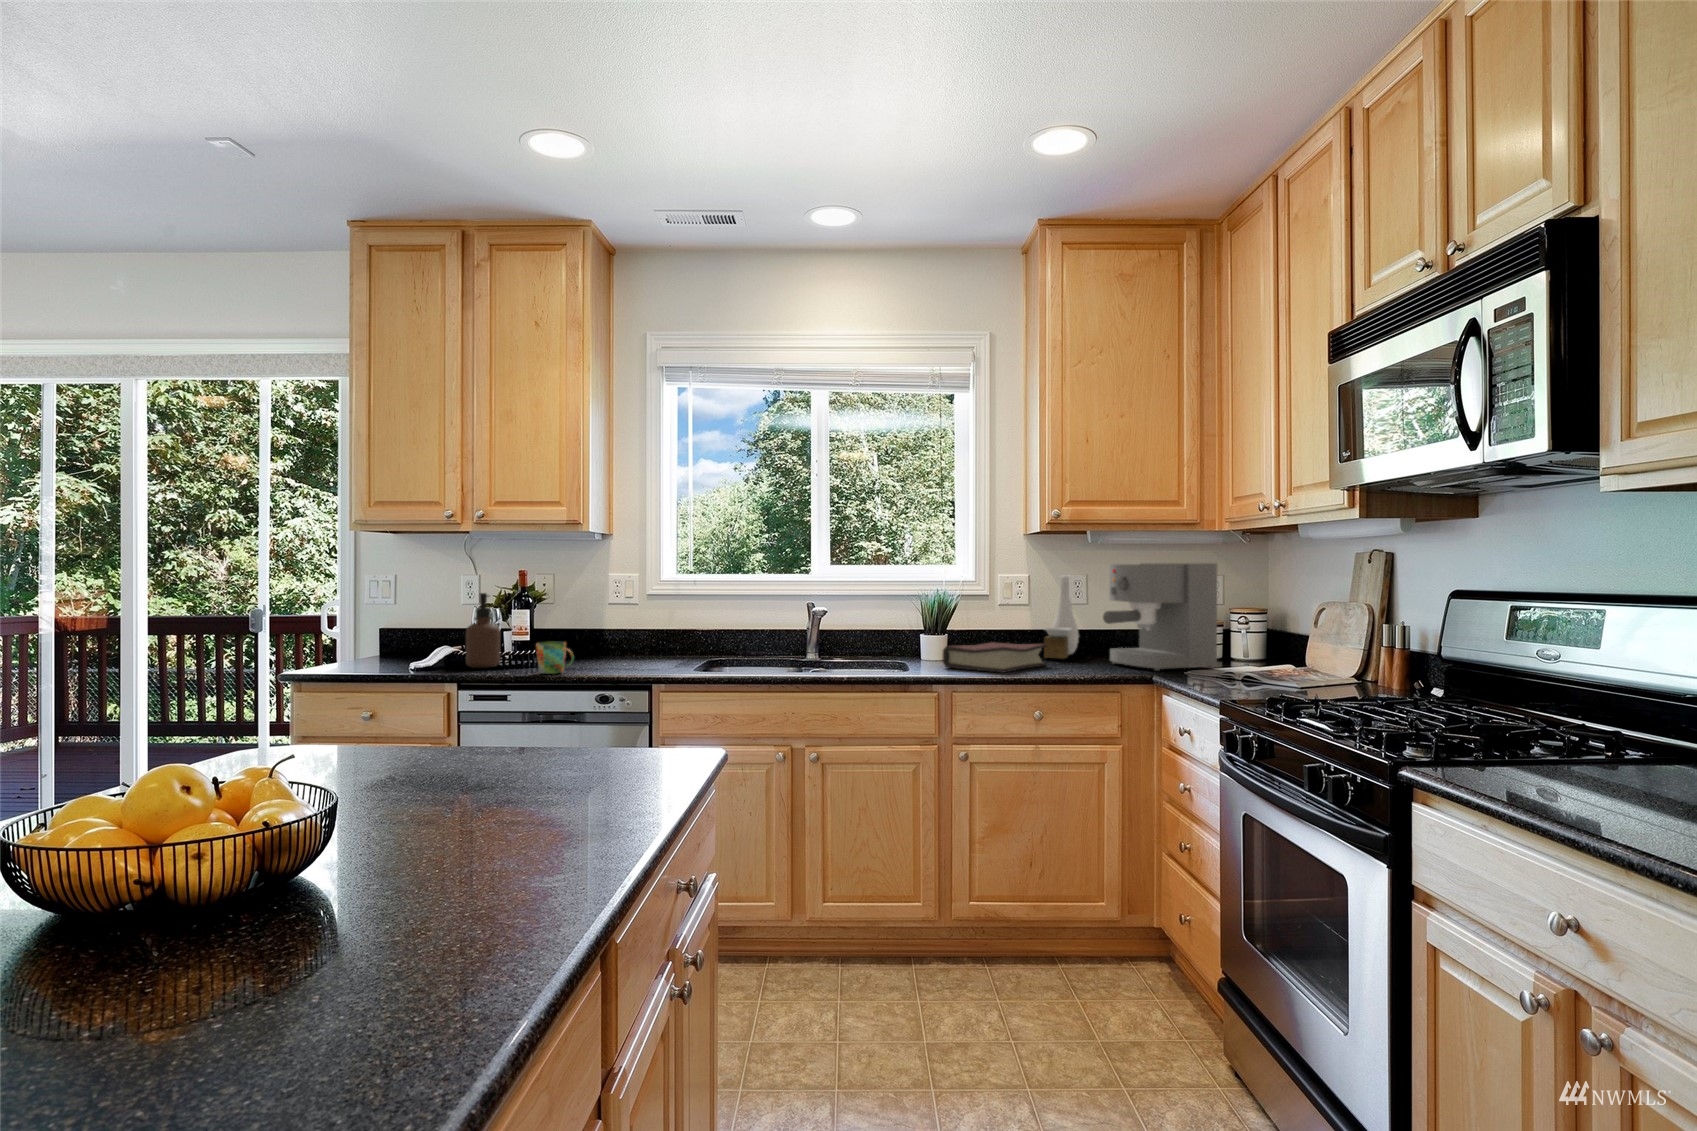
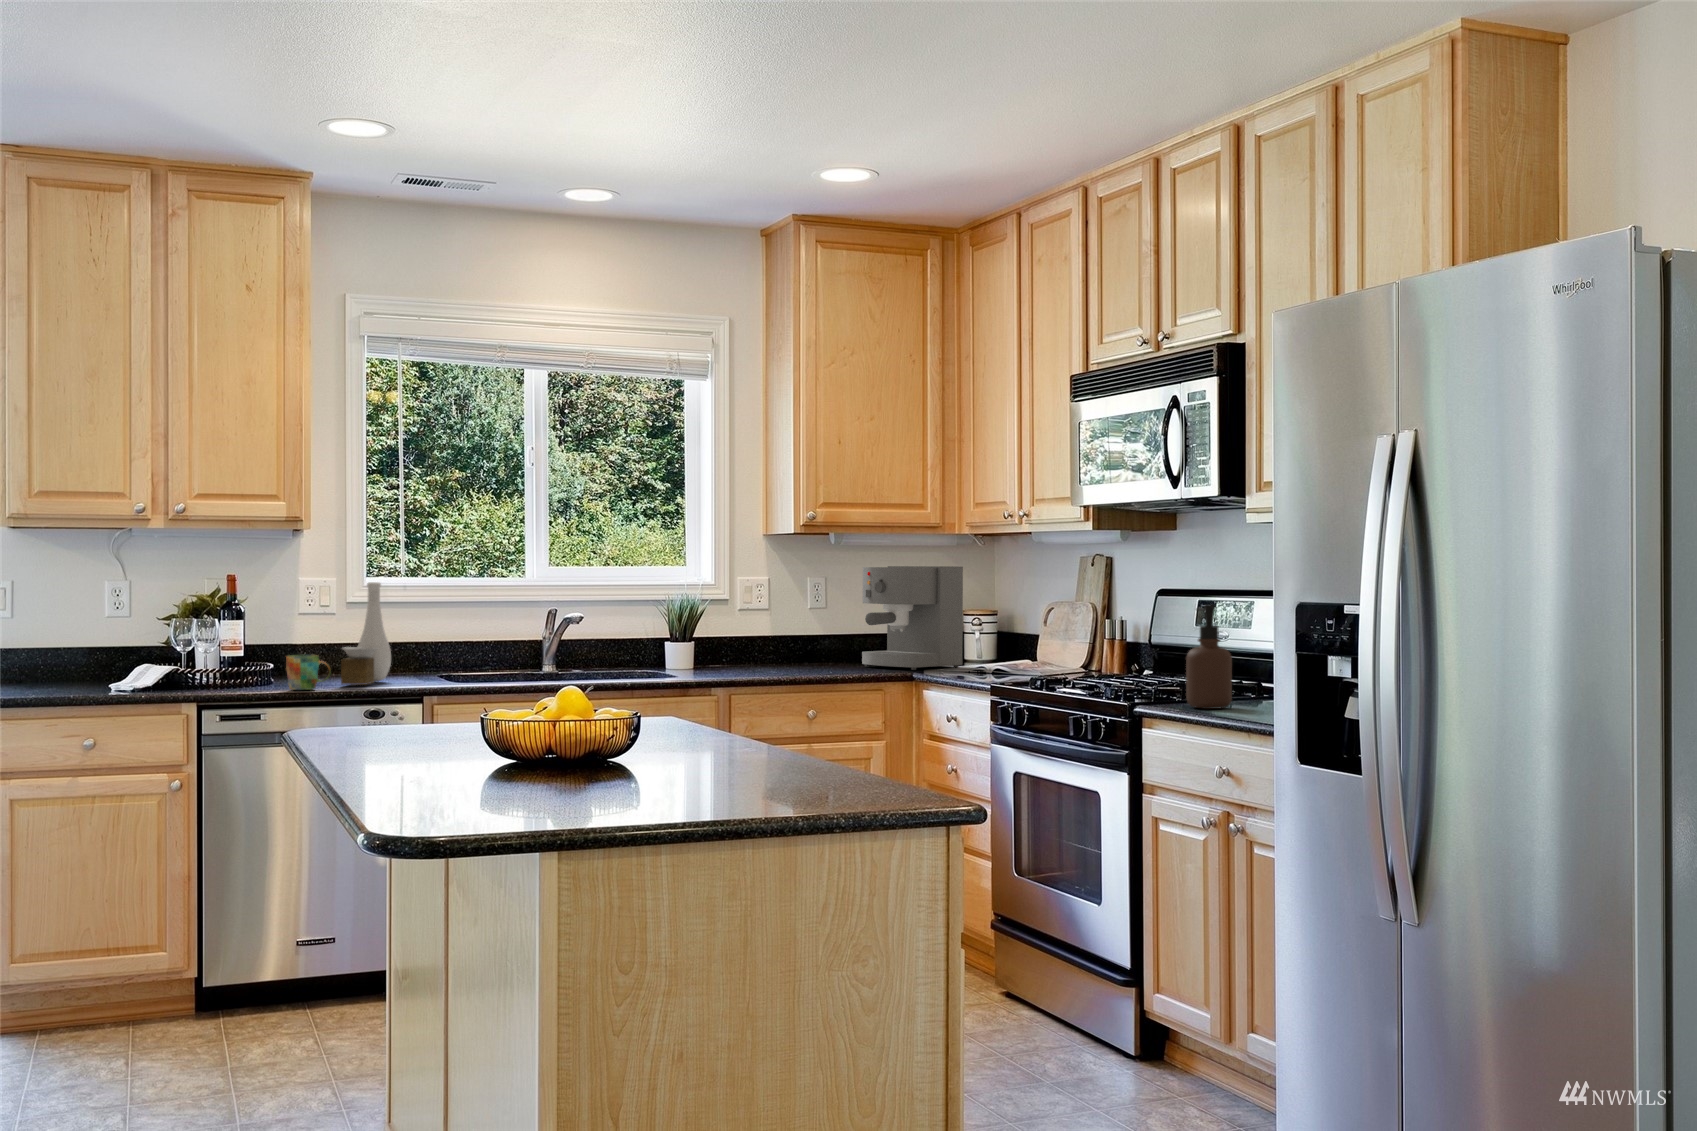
vase: present [1044,576,1079,659] -> present [341,582,391,685]
soap dispenser: present [466,593,500,668] -> present [1186,605,1232,709]
hardback book: present [943,642,1047,673] -> none [710,647,807,675]

